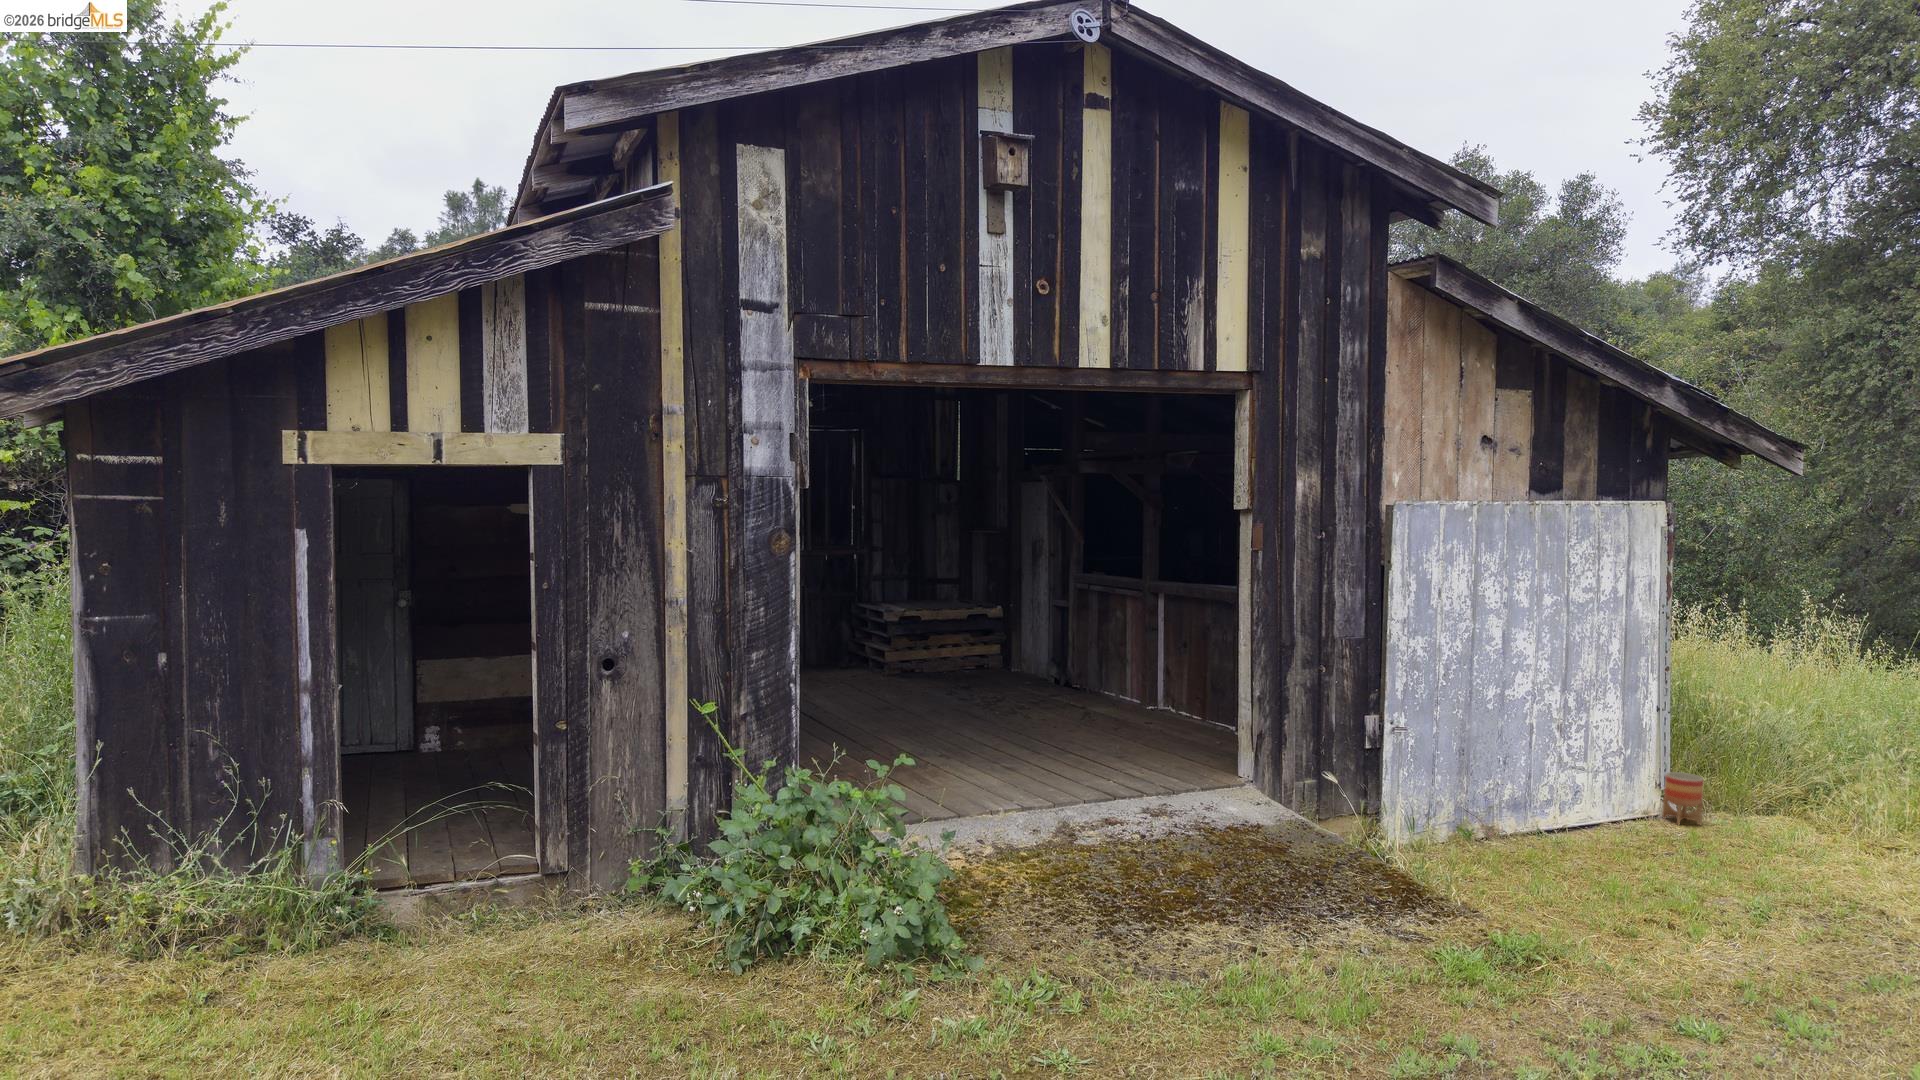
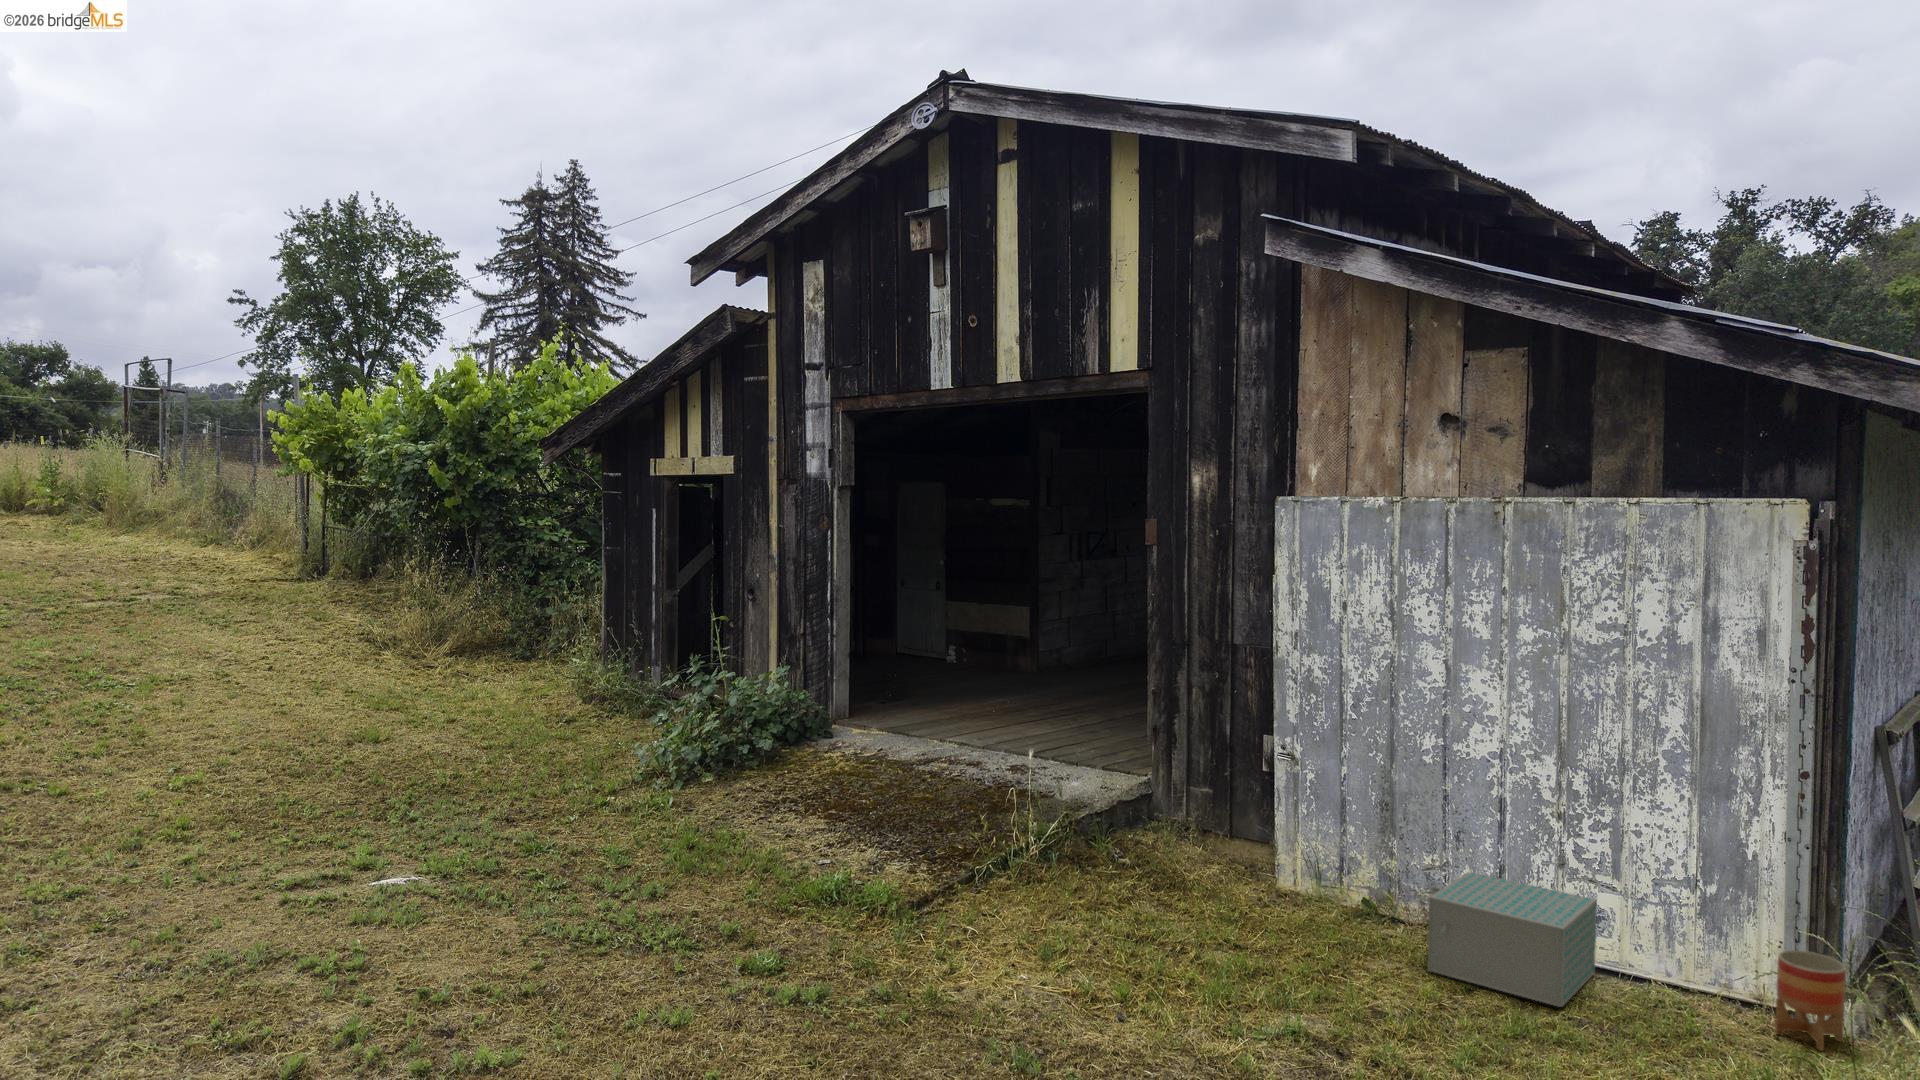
storage box: none [1522,776,1655,857] -> present [1428,872,1597,1007]

